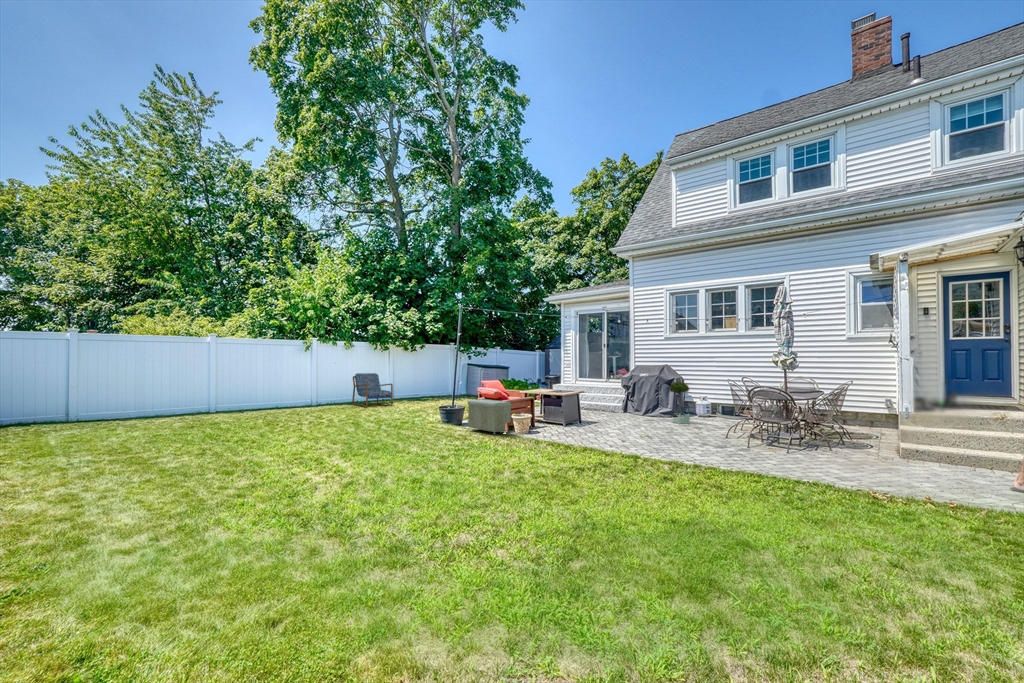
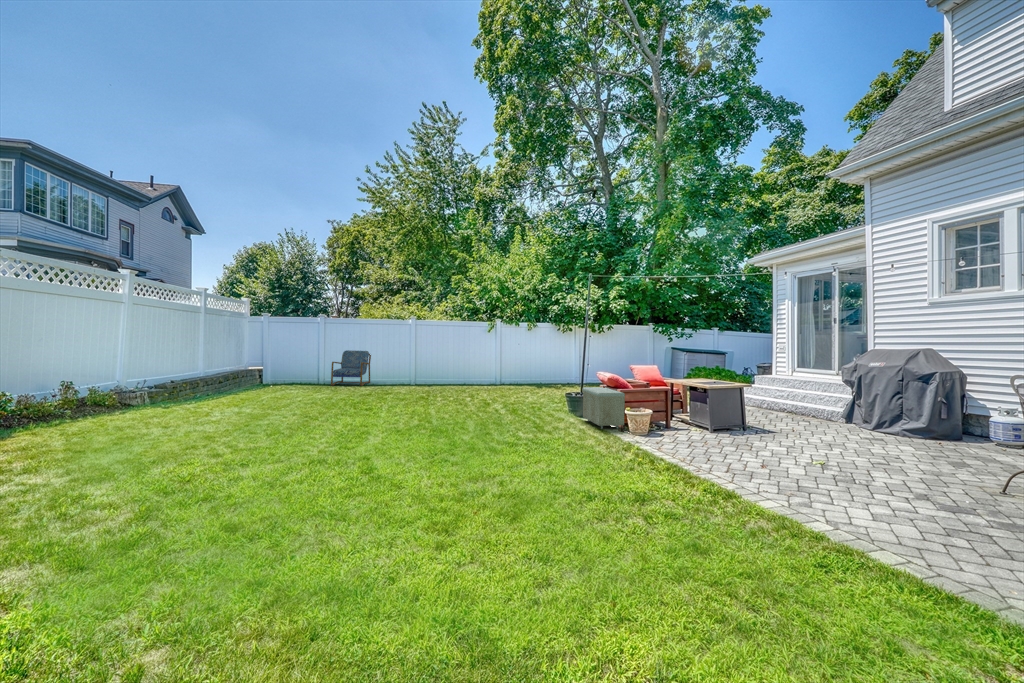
armchair: present [352,373,393,408] -> present [331,350,371,386]
potted tree: present [670,382,690,424] -> none [920,380,961,451]

